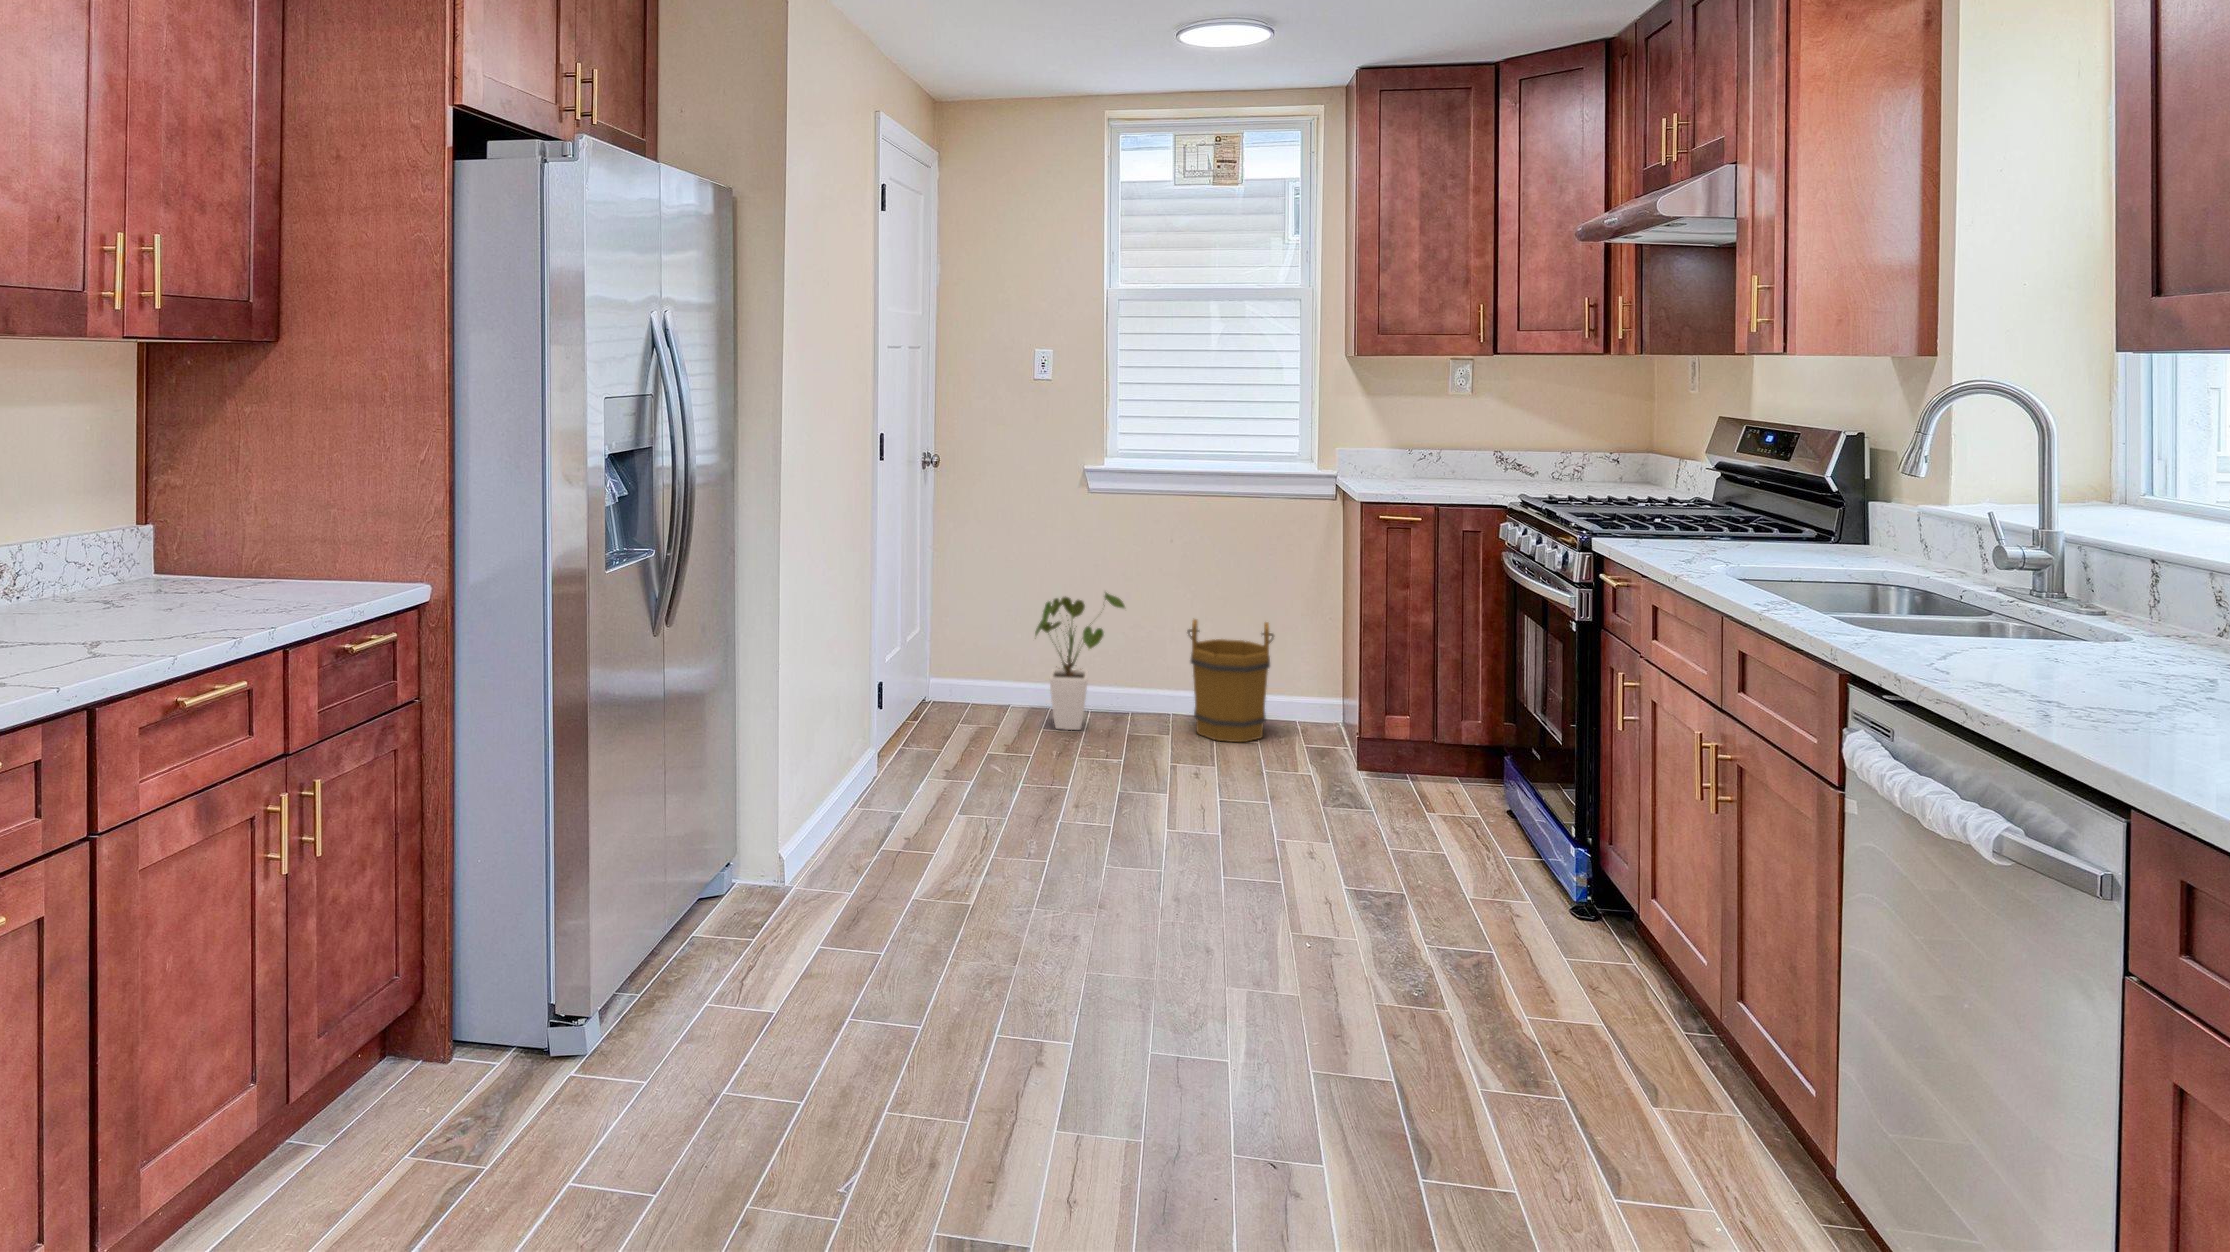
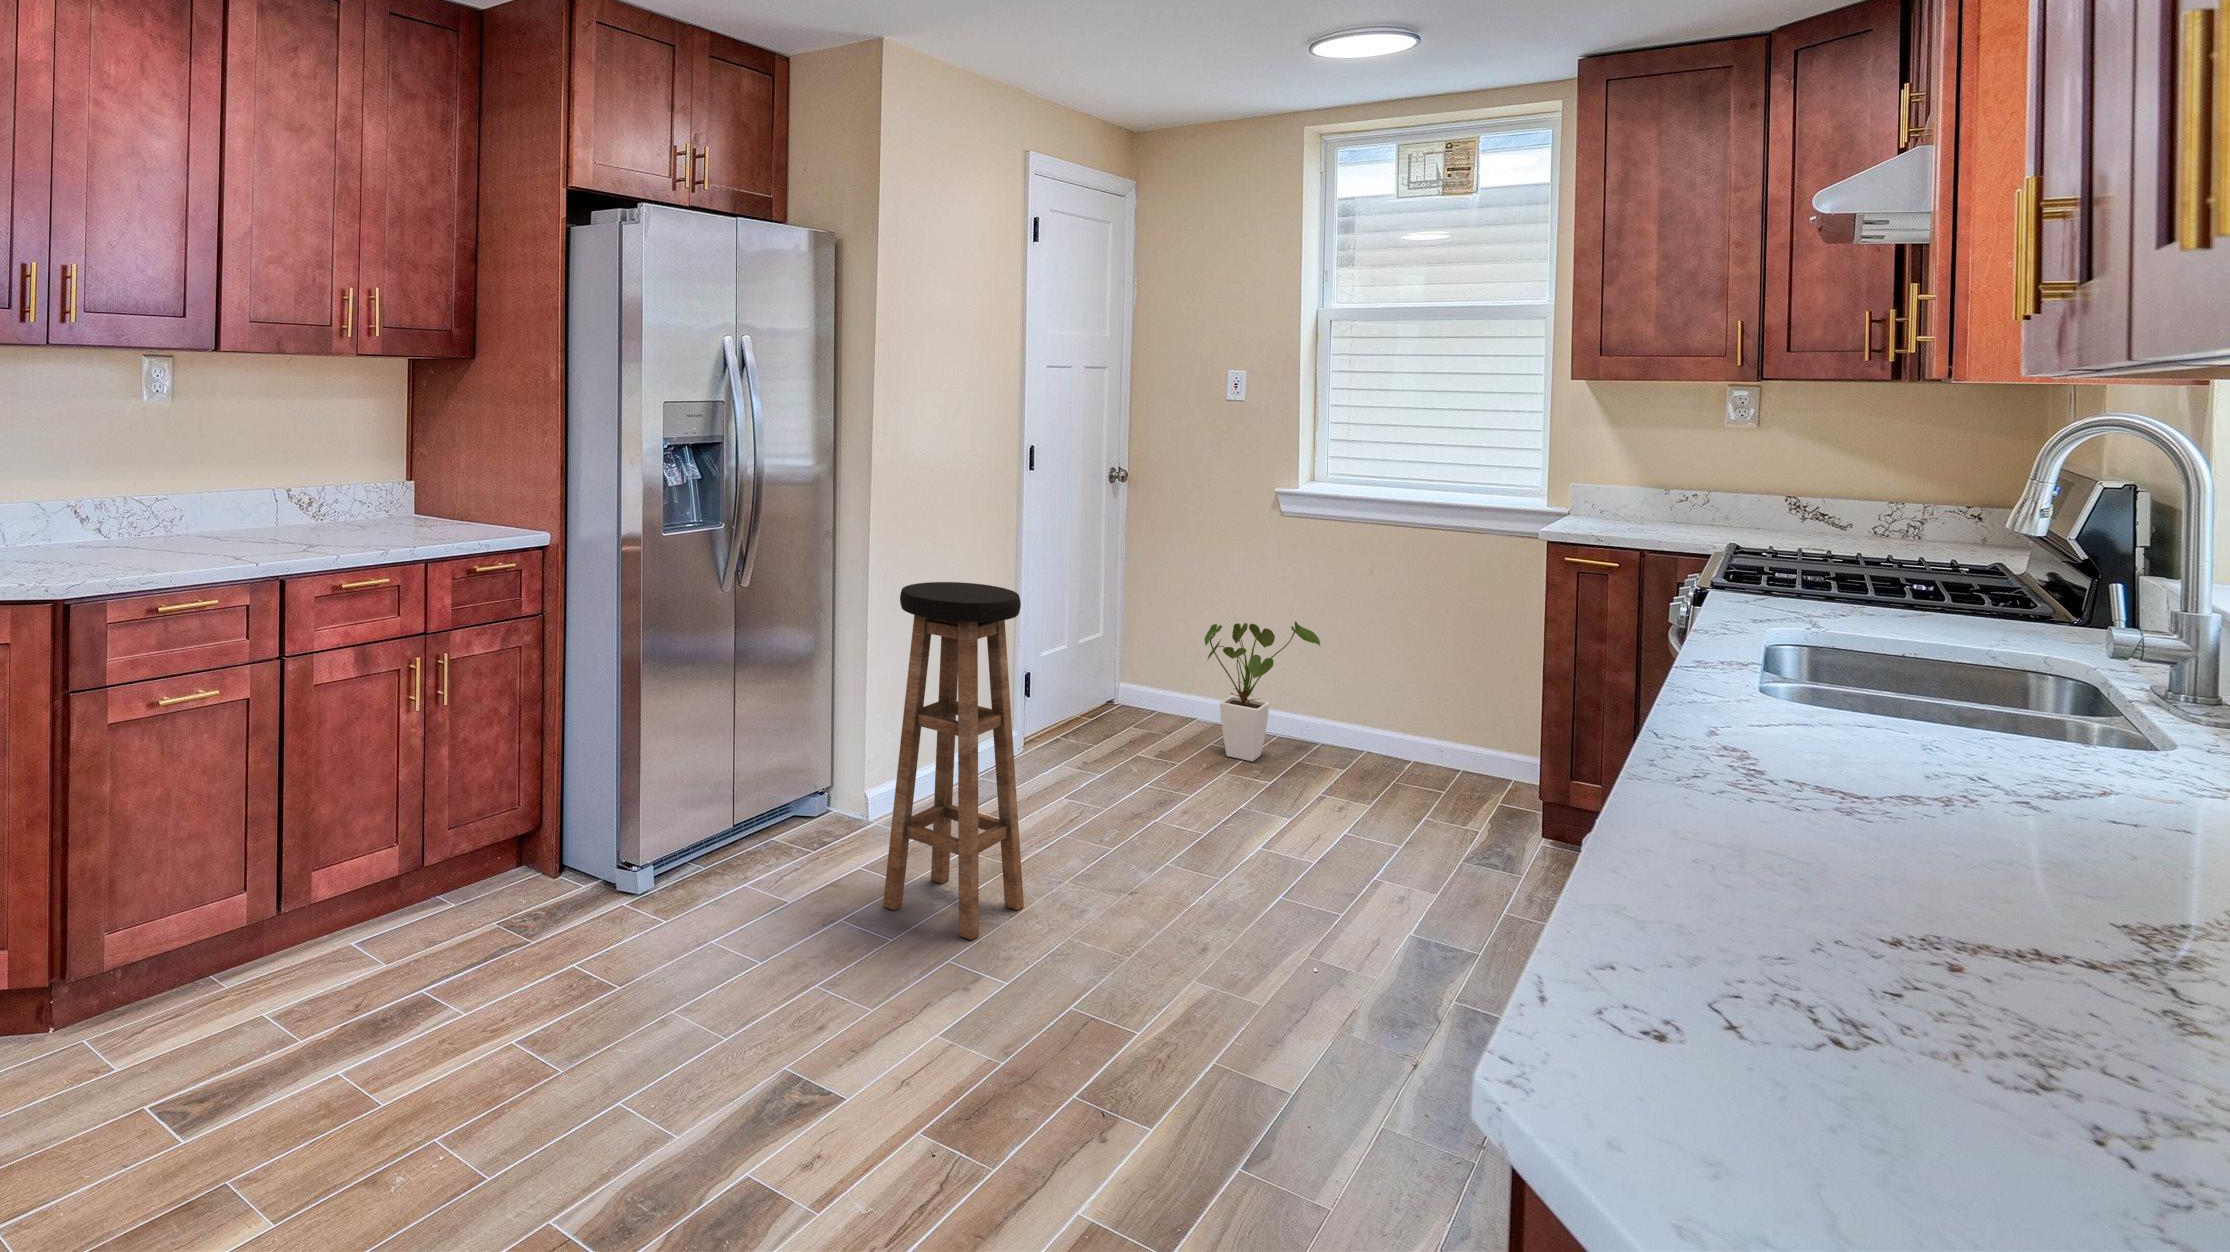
bar stool: none [877,589,1013,979] -> present [883,582,1024,940]
bucket: present [1188,619,1274,742] -> none [1380,663,1491,807]

